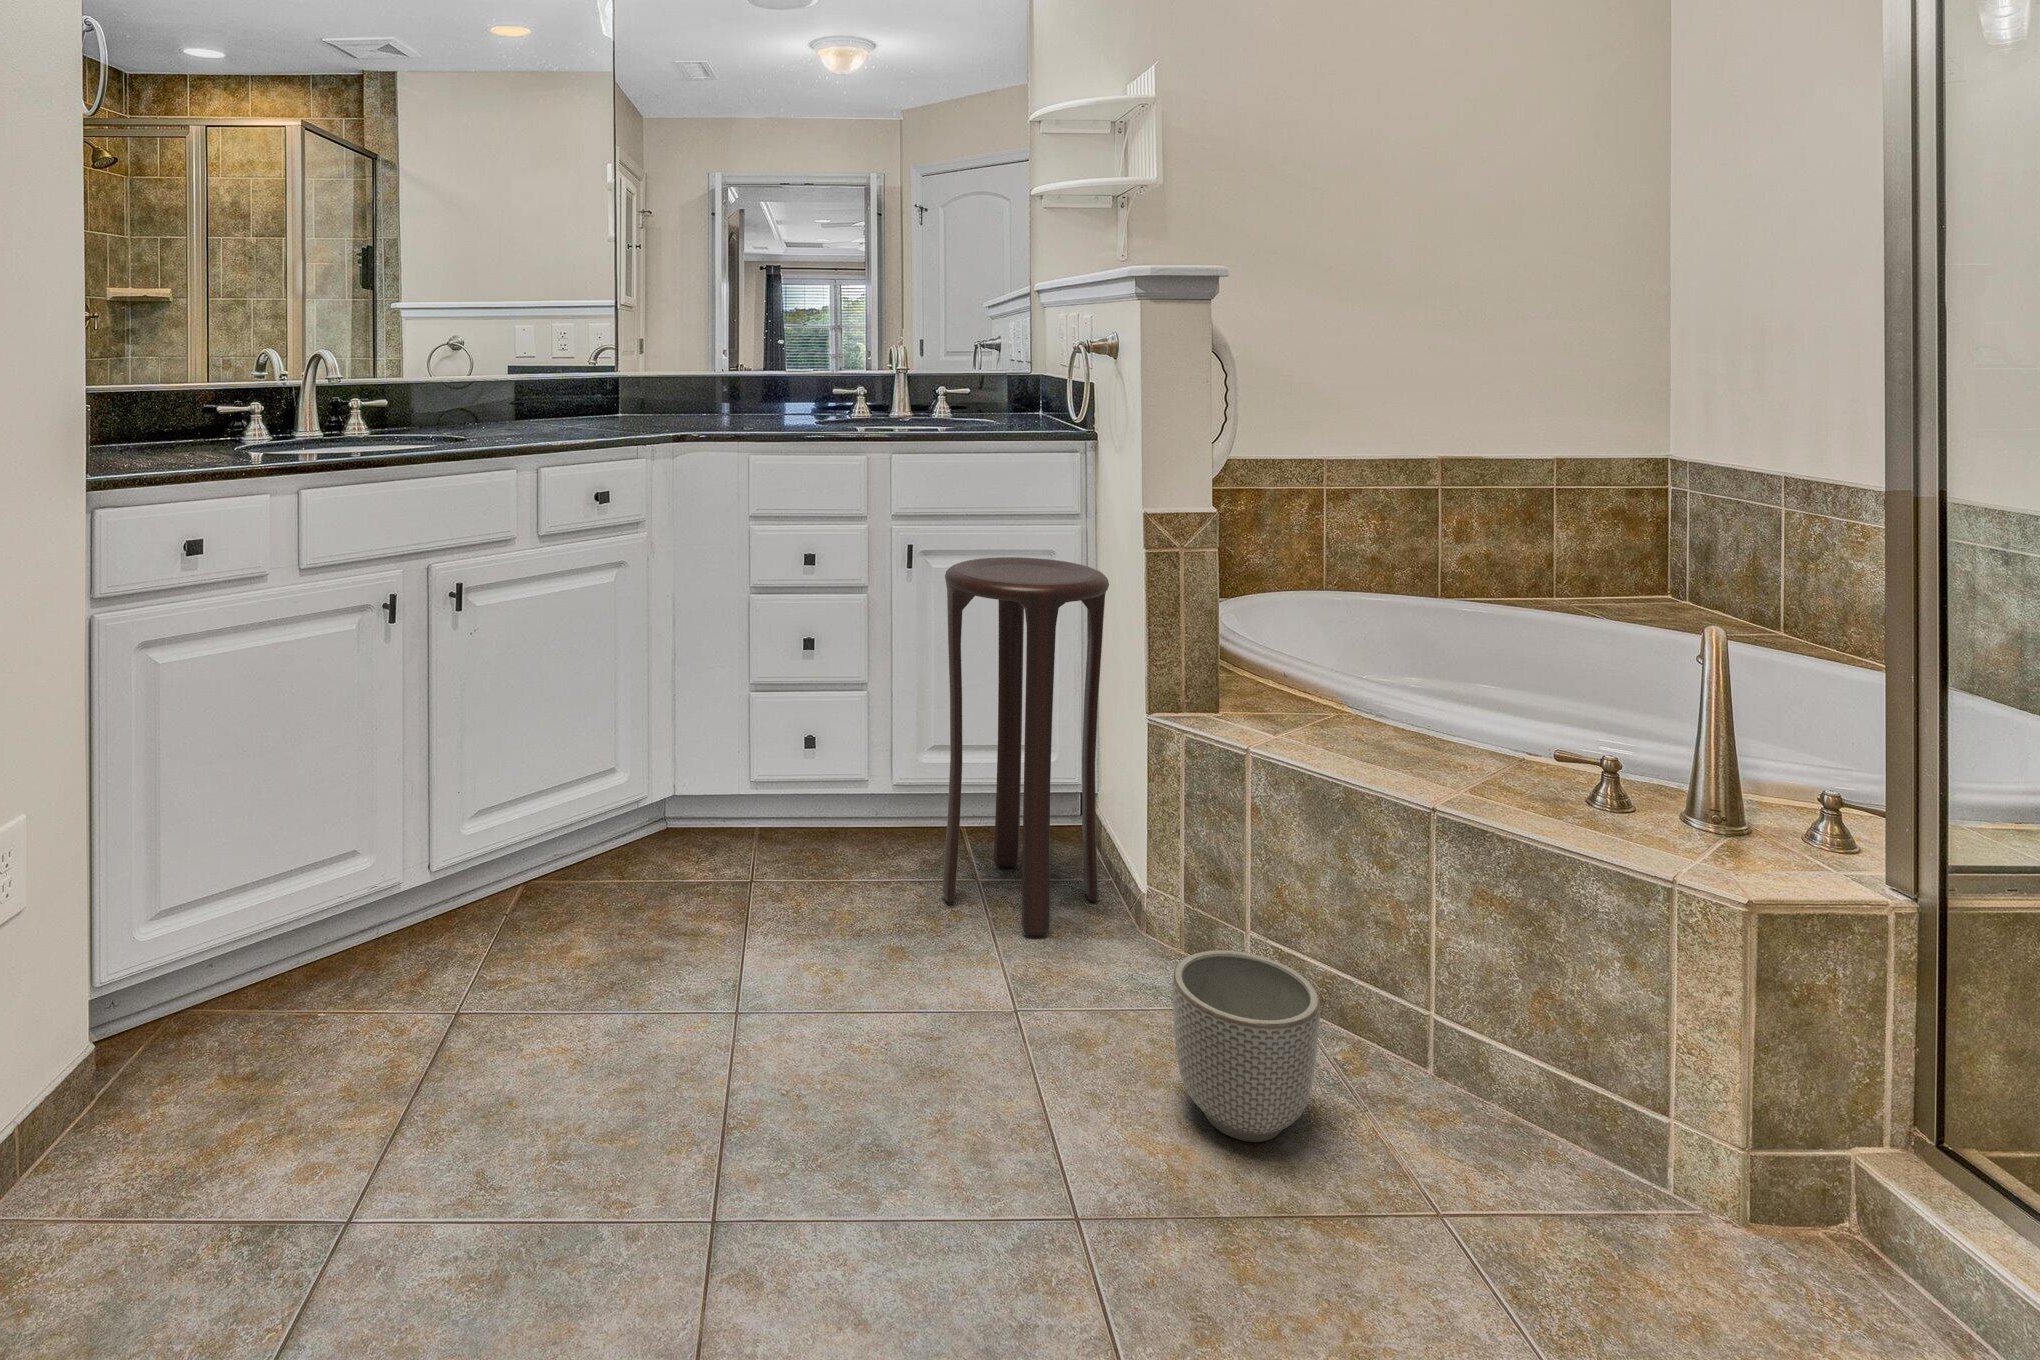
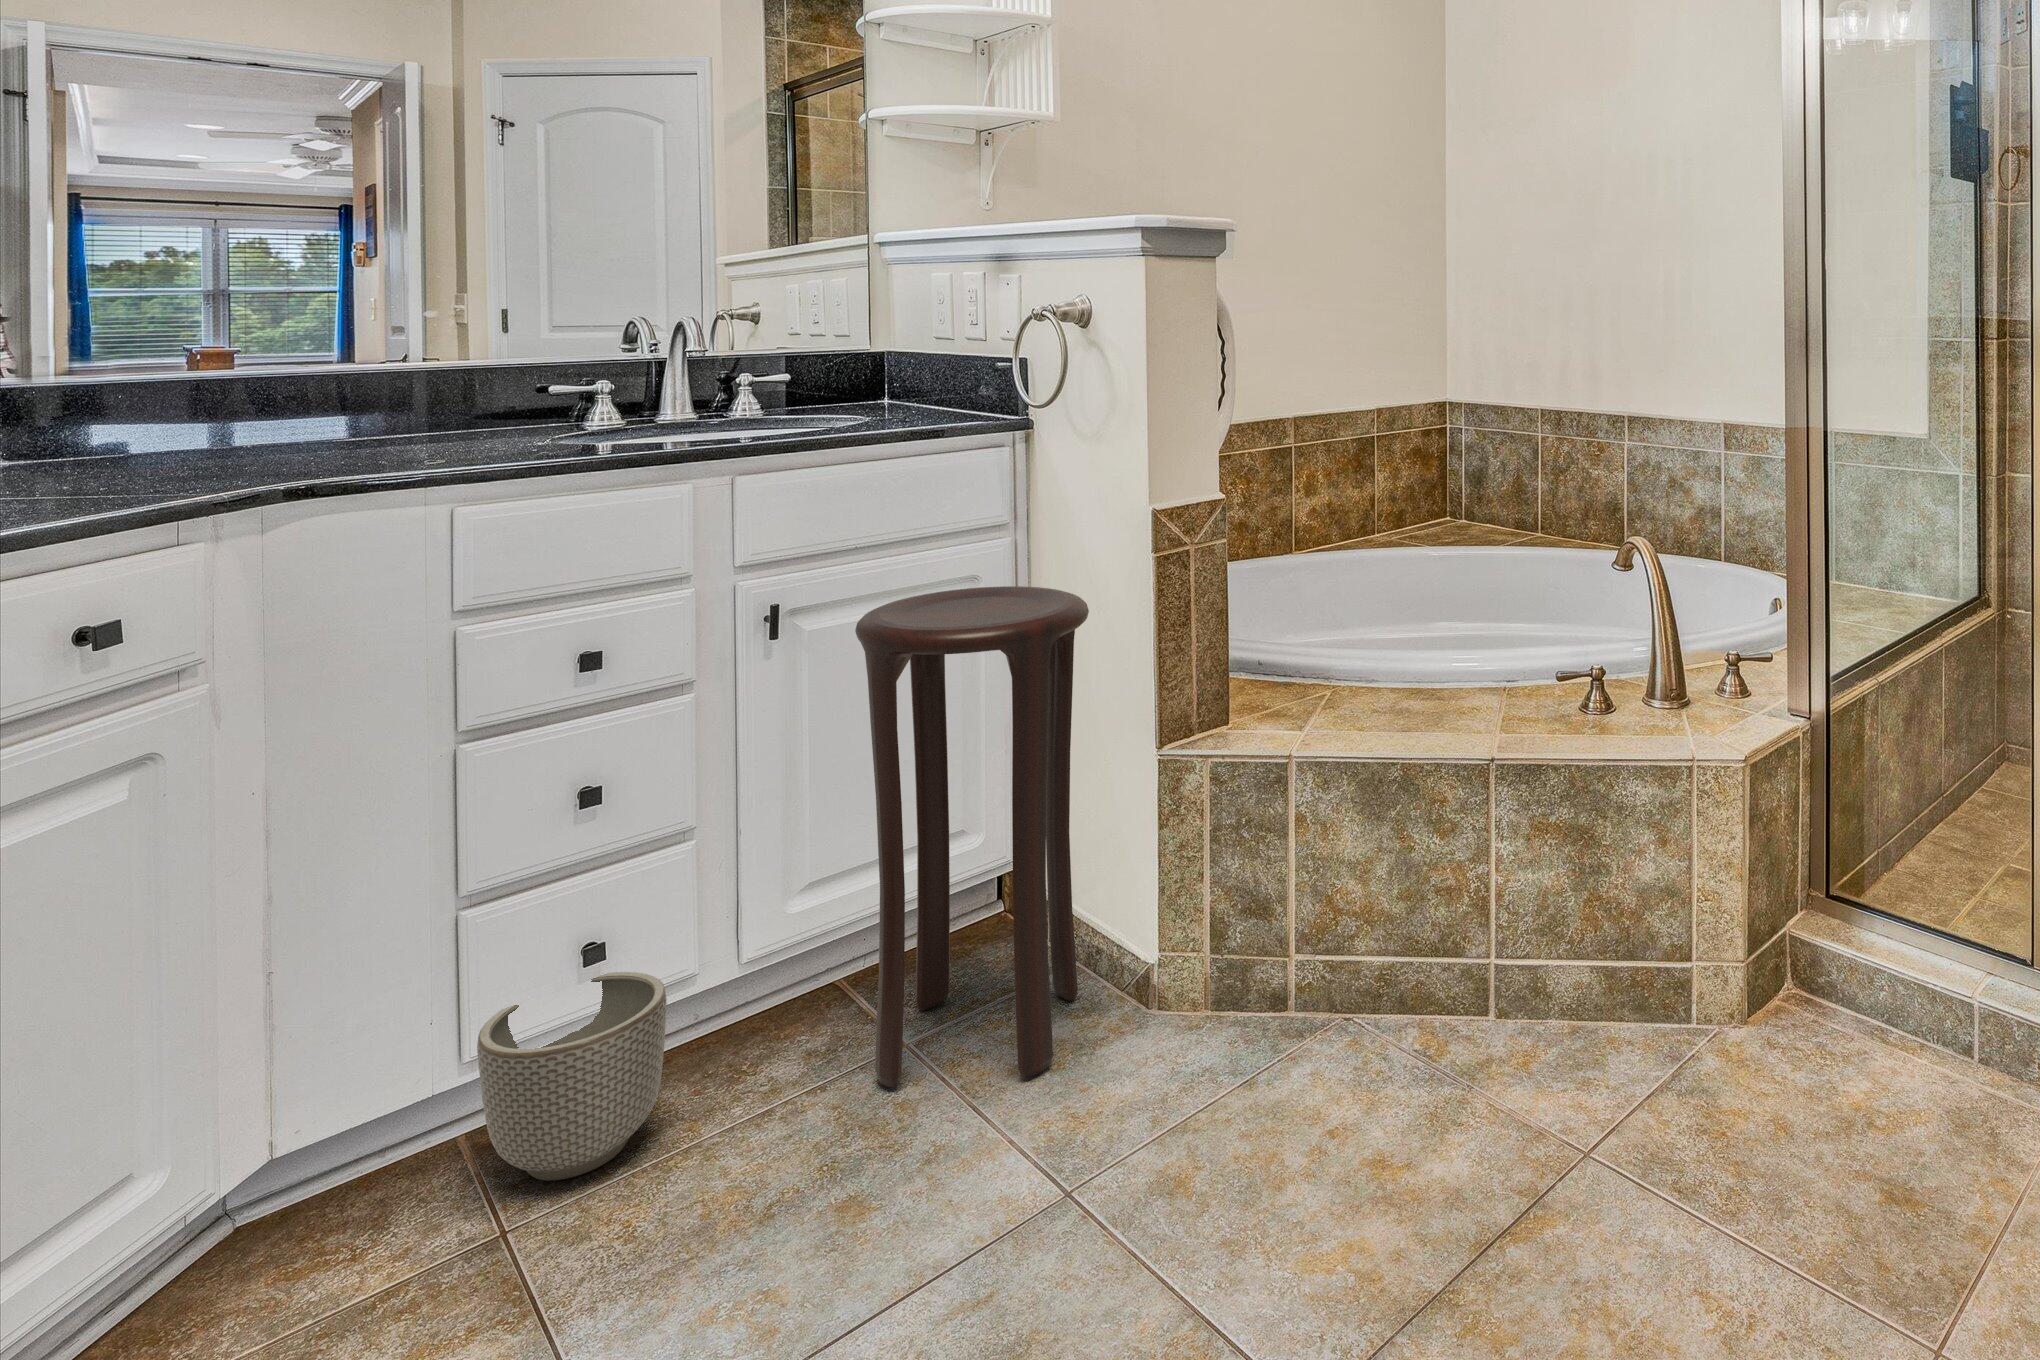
planter: present [1173,950,1320,1142] -> present [477,972,666,1181]

